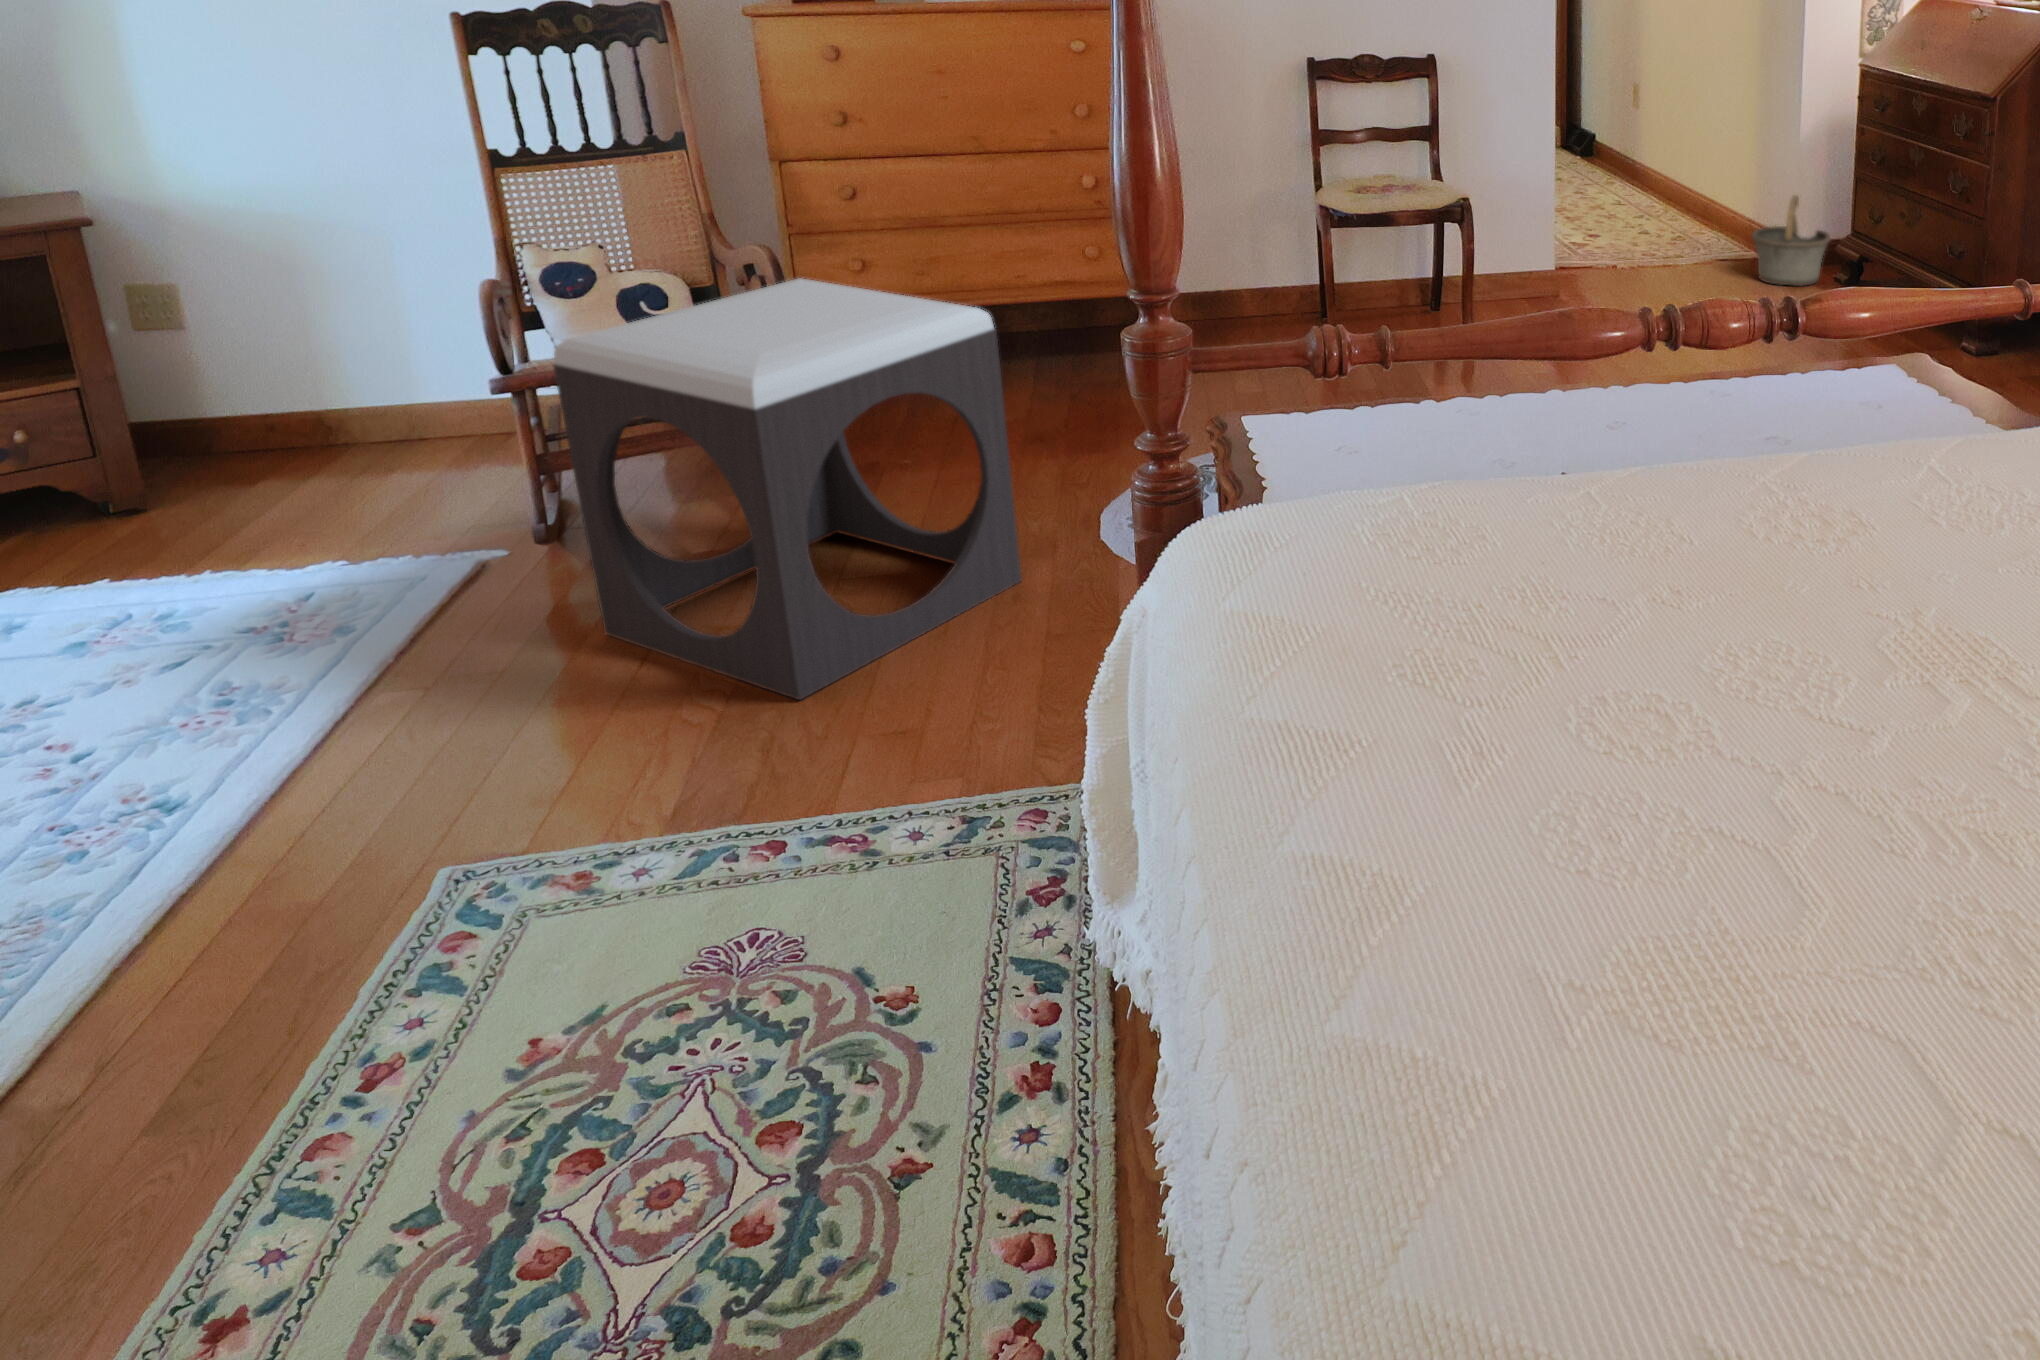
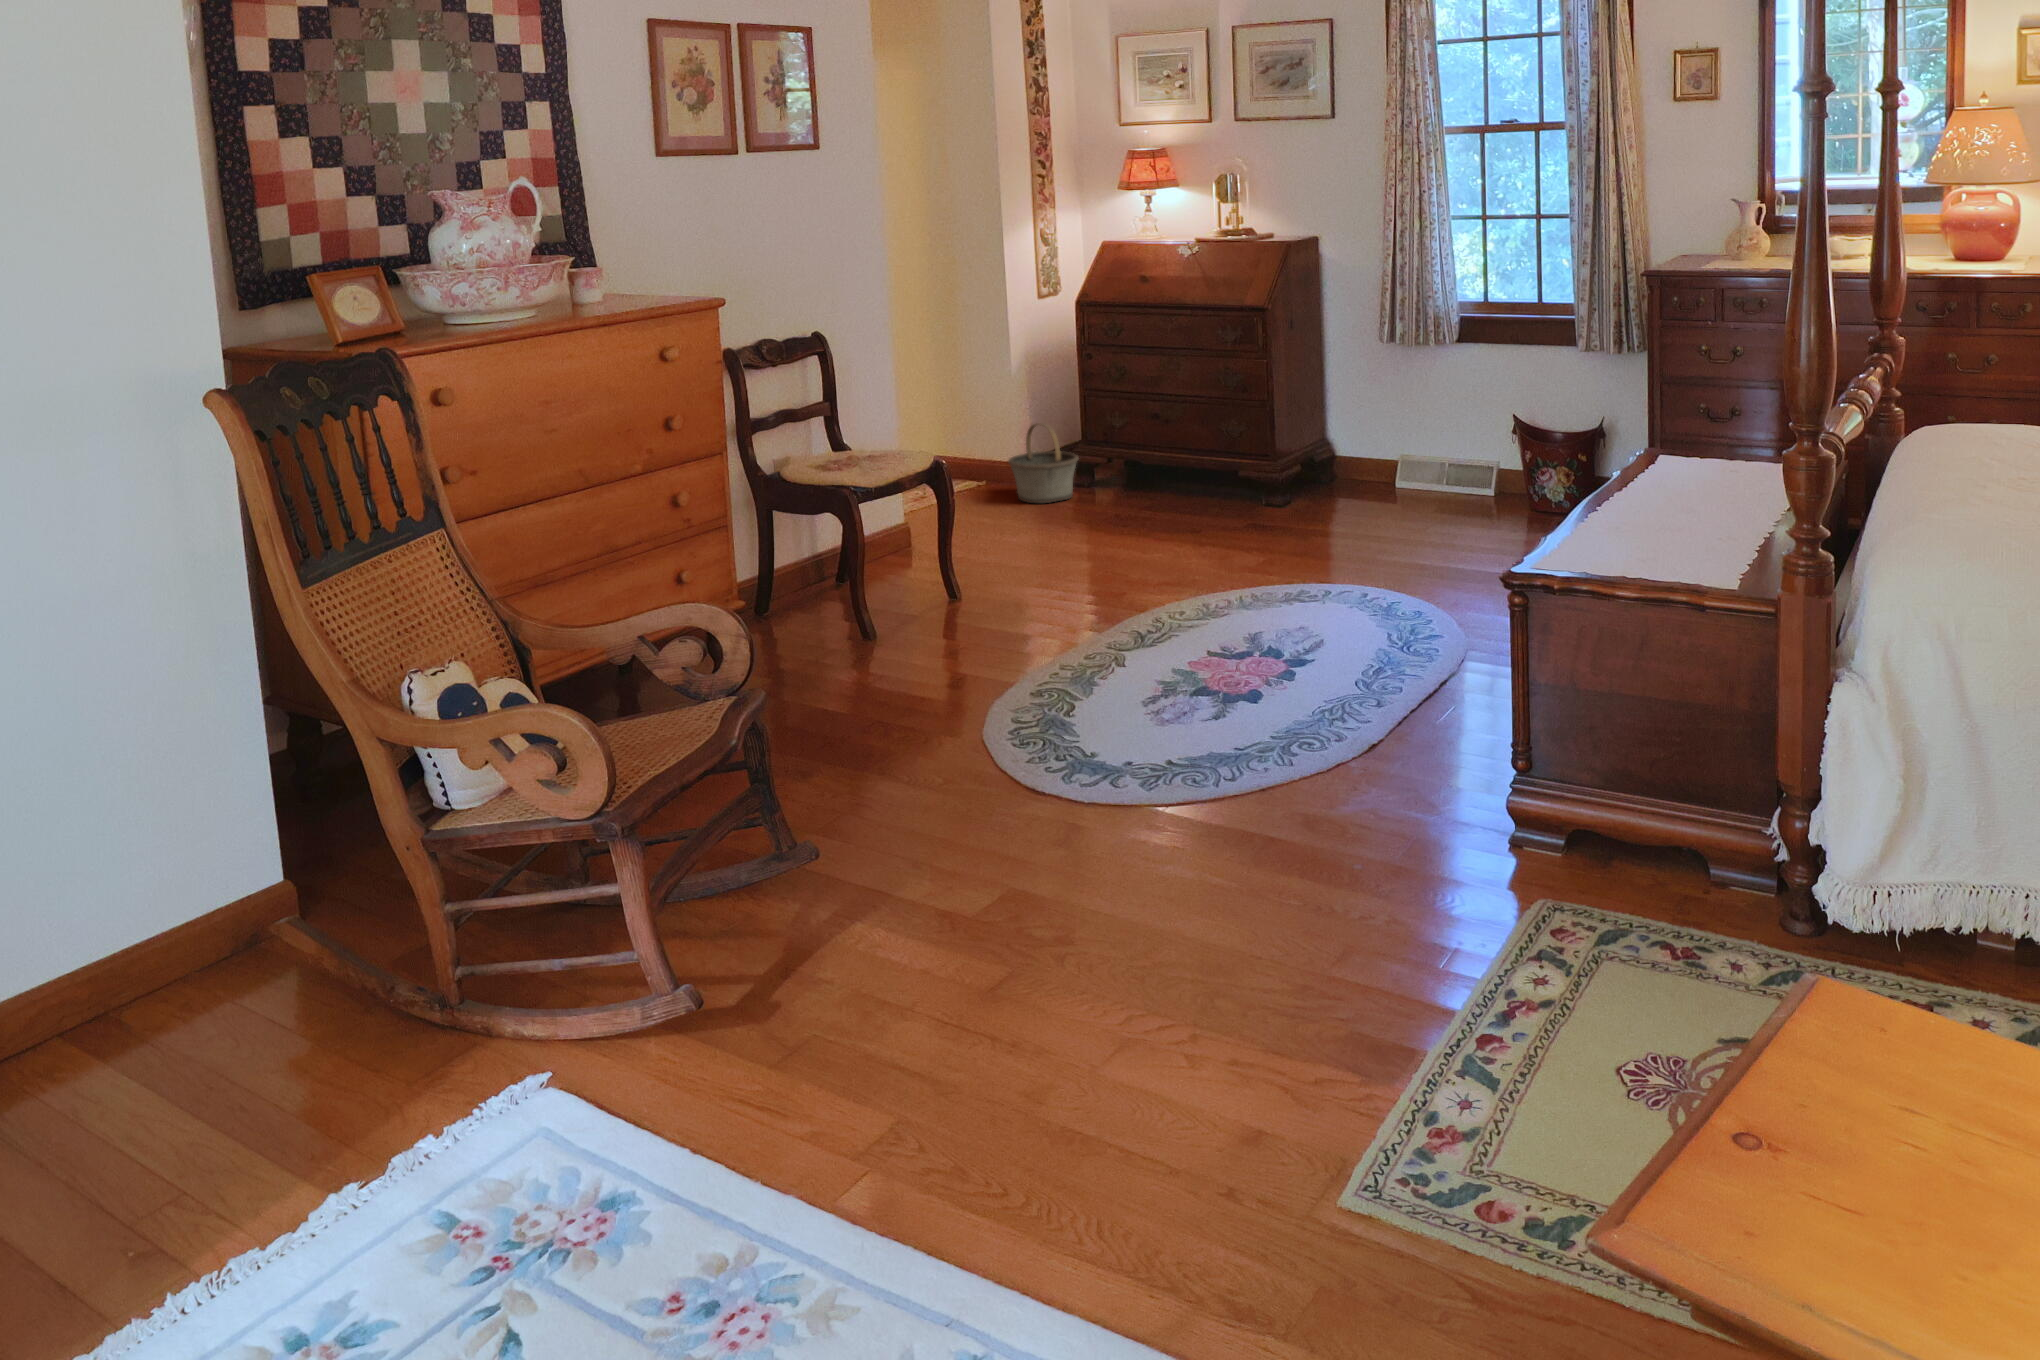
footstool: present [553,278,1022,700] -> none [849,568,1238,1044]

